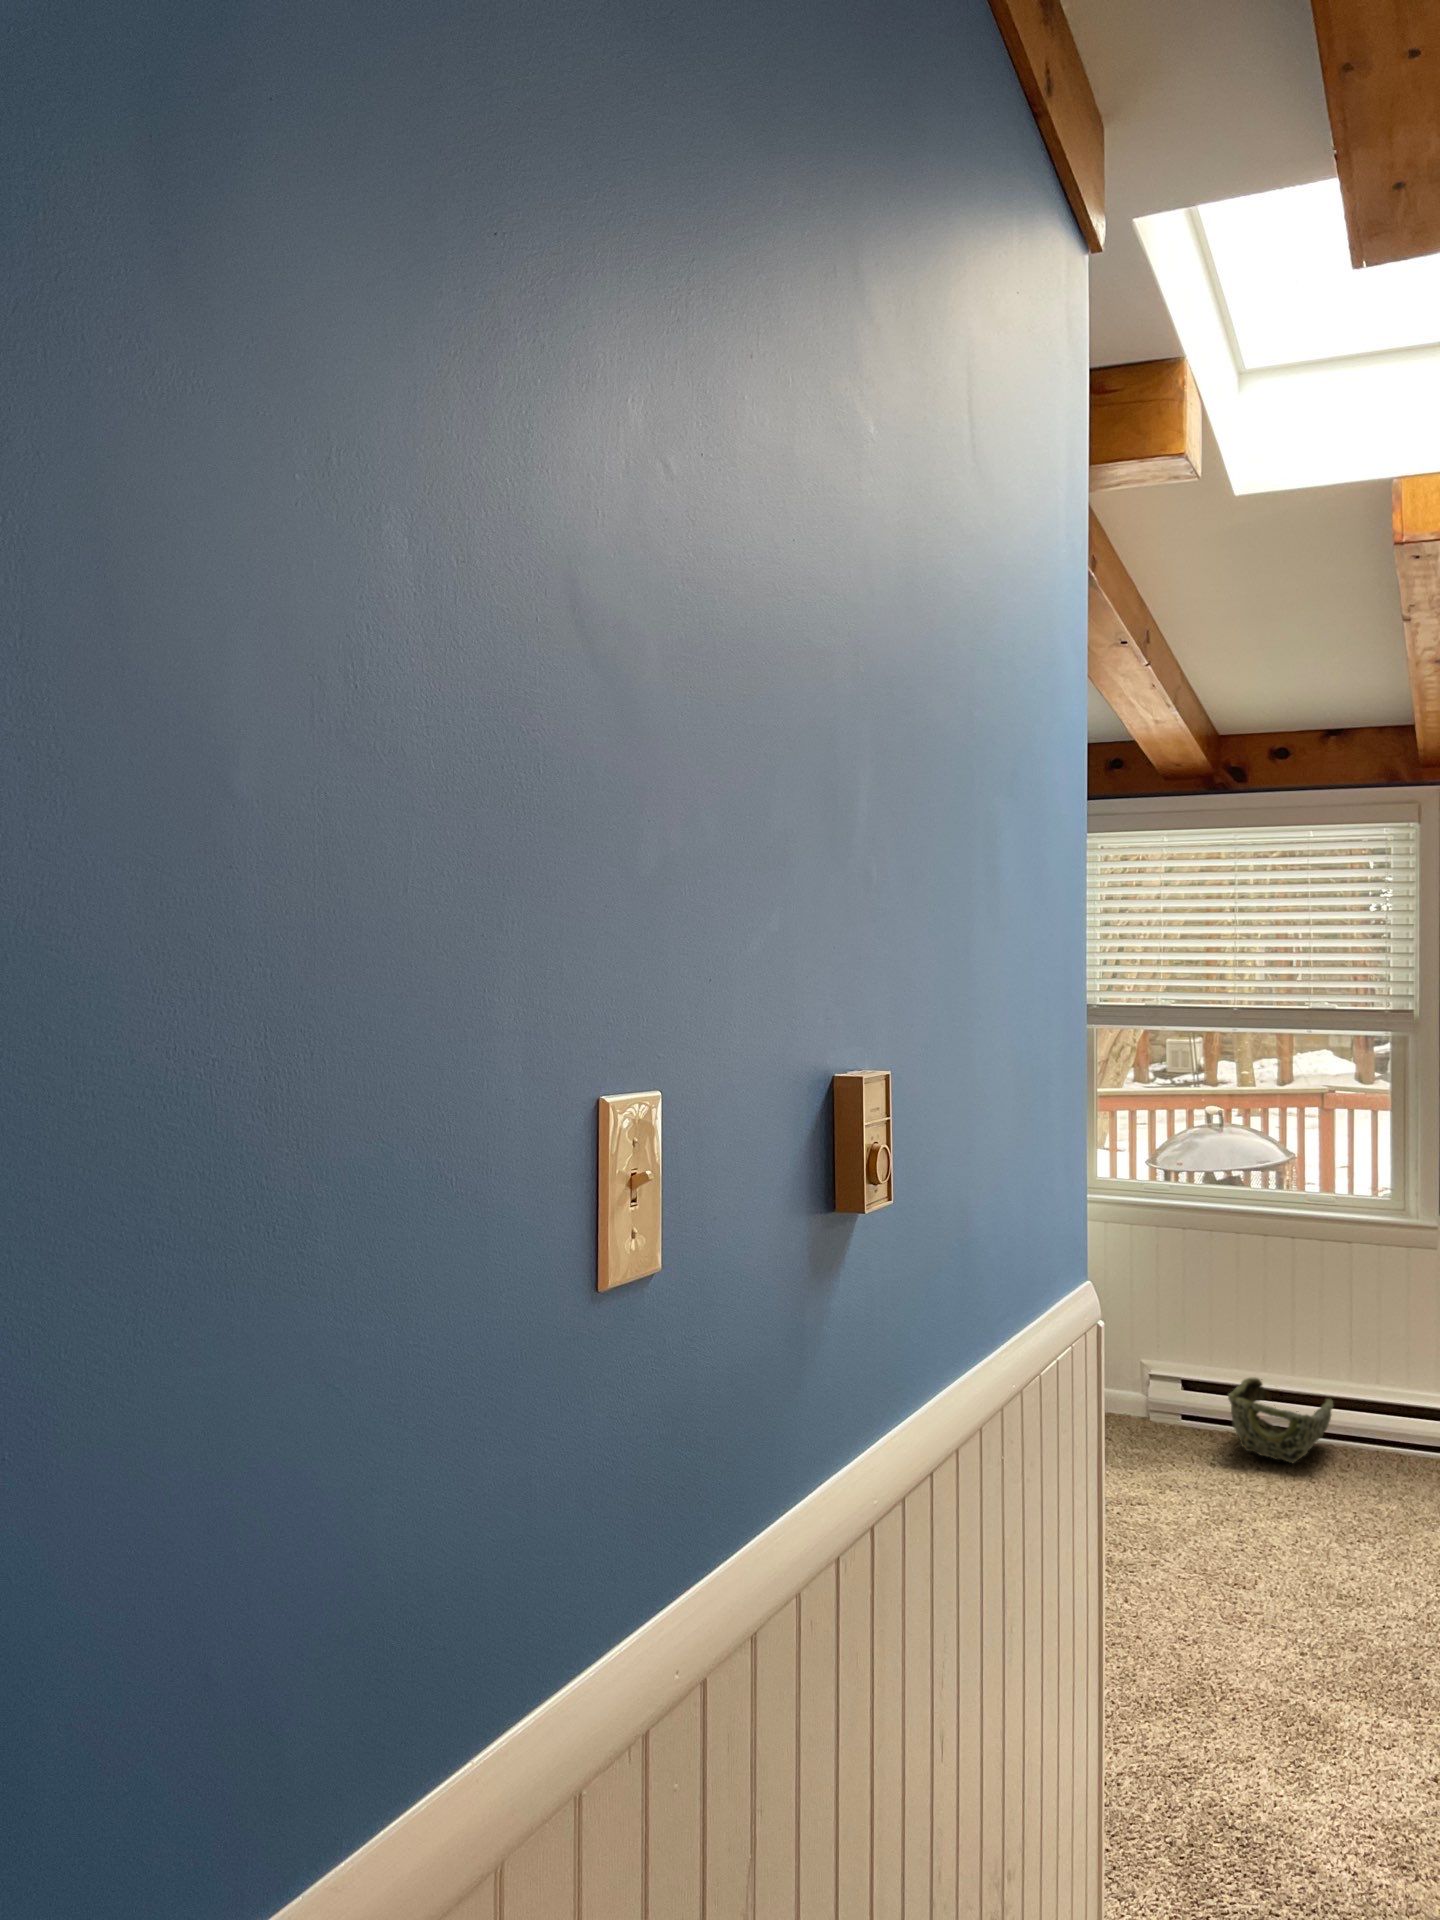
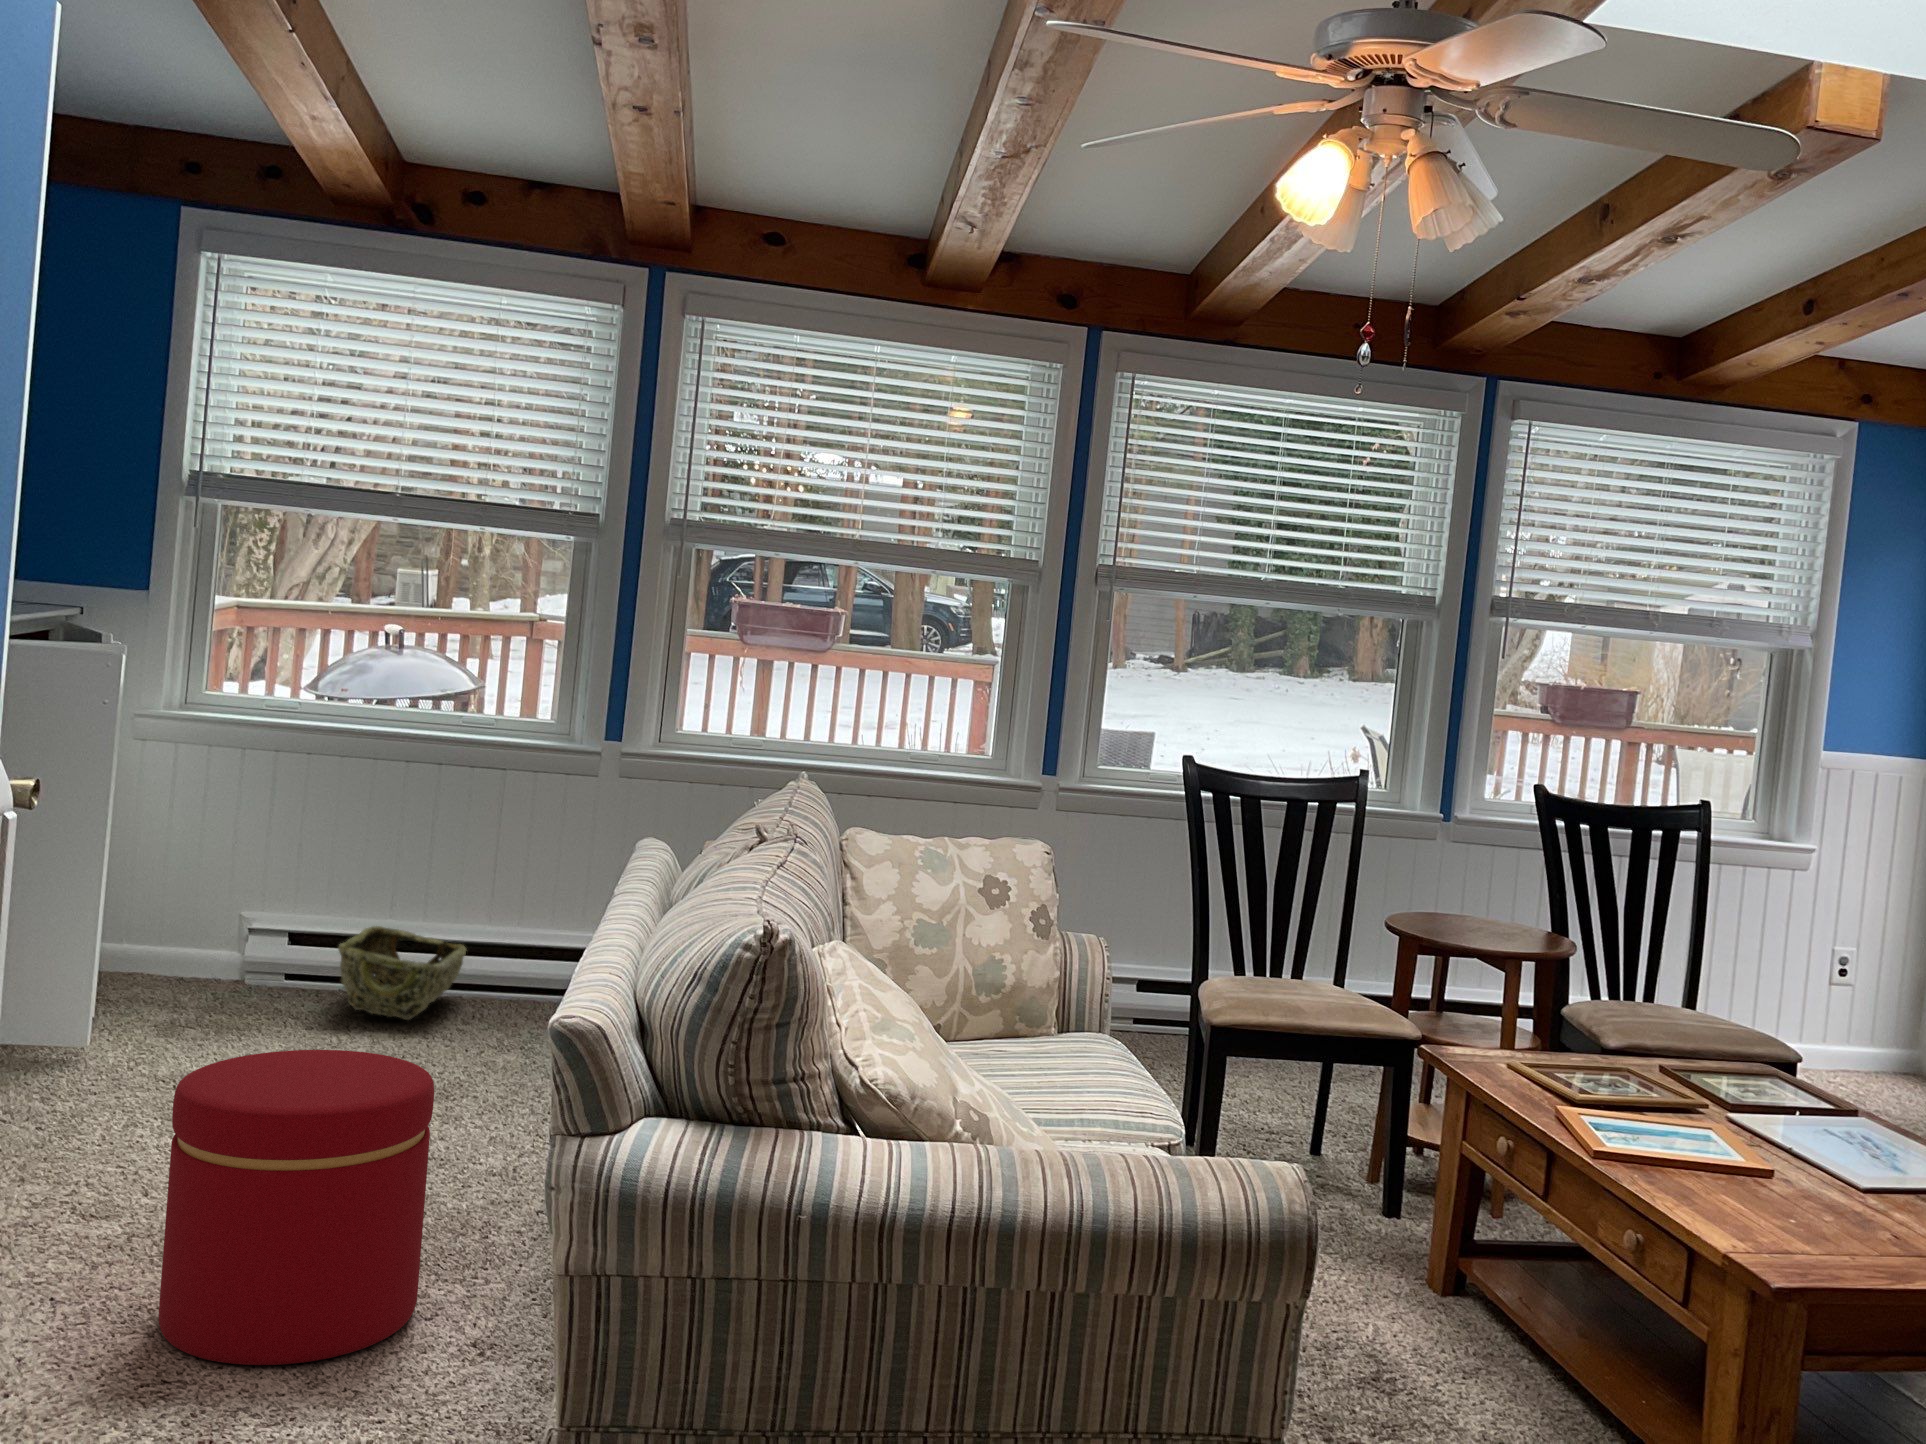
ottoman: none [1164,1498,1375,1770] -> present [159,1050,434,1365]

